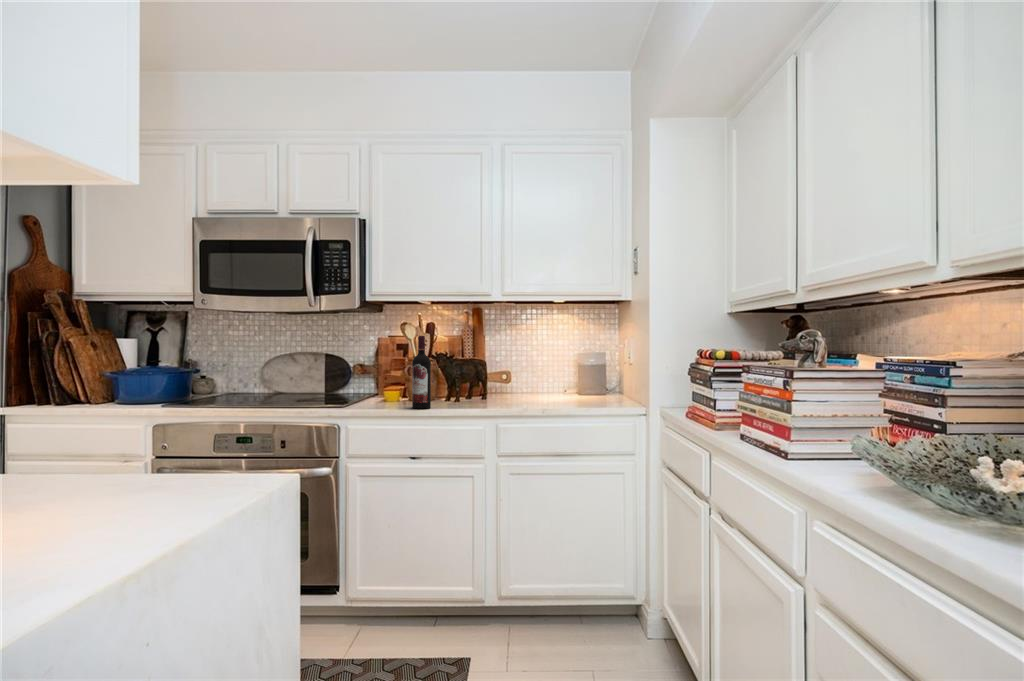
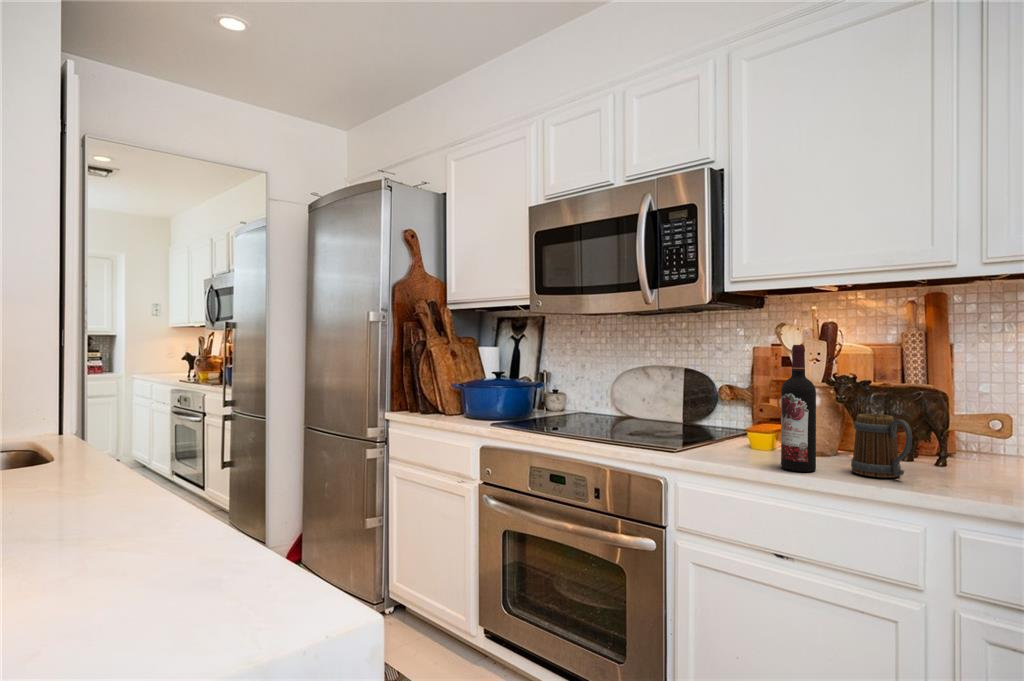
mug: none [447,374,476,407] -> present [851,414,912,478]

